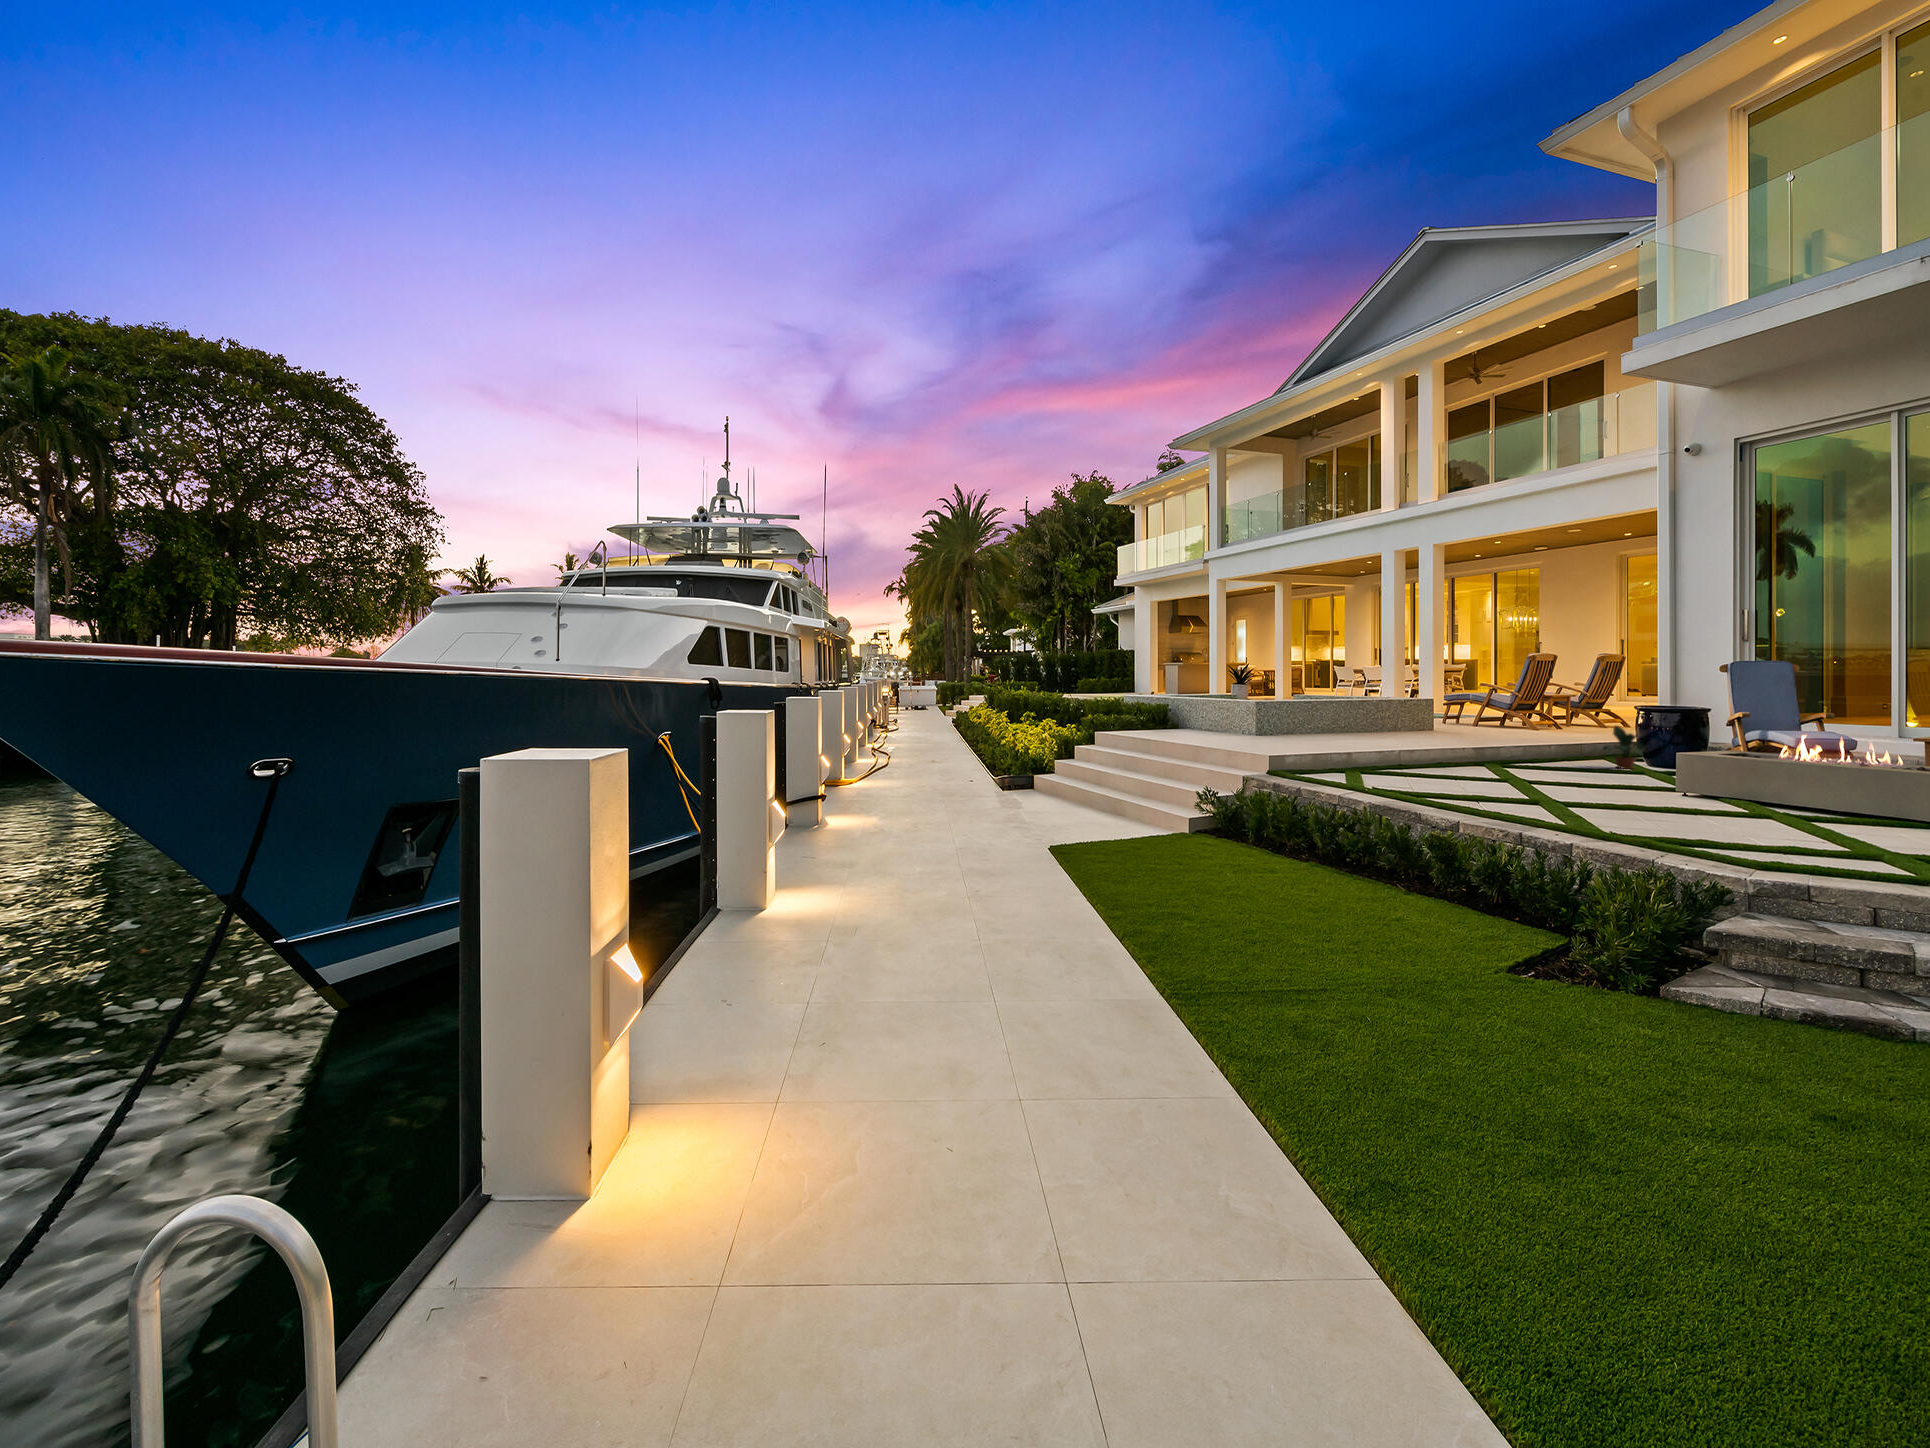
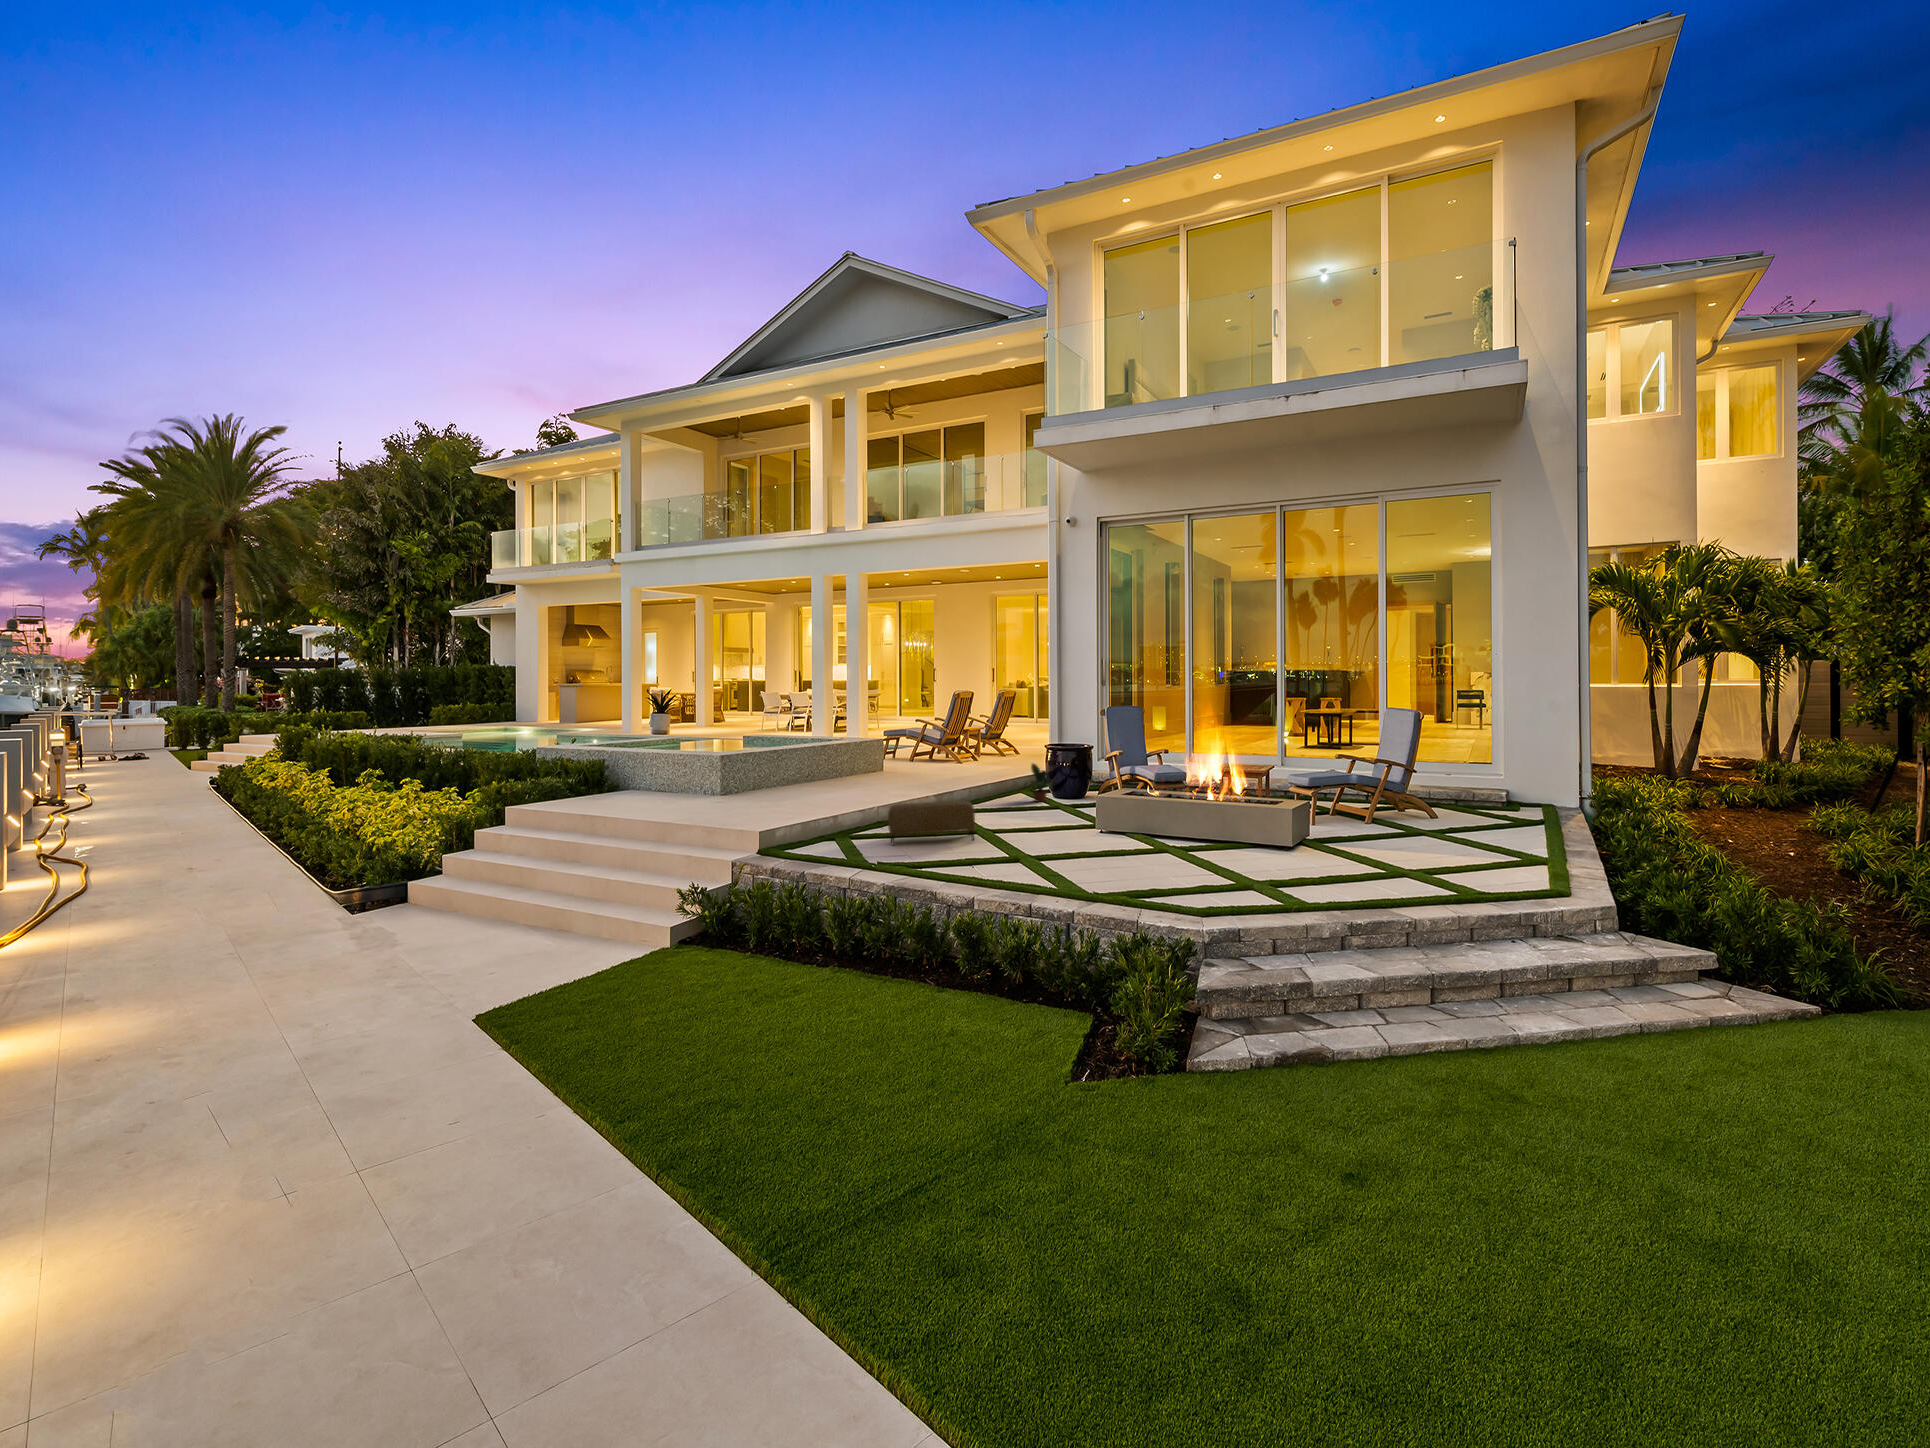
ottoman: none [1402,745,1505,787] -> present [888,801,975,845]

